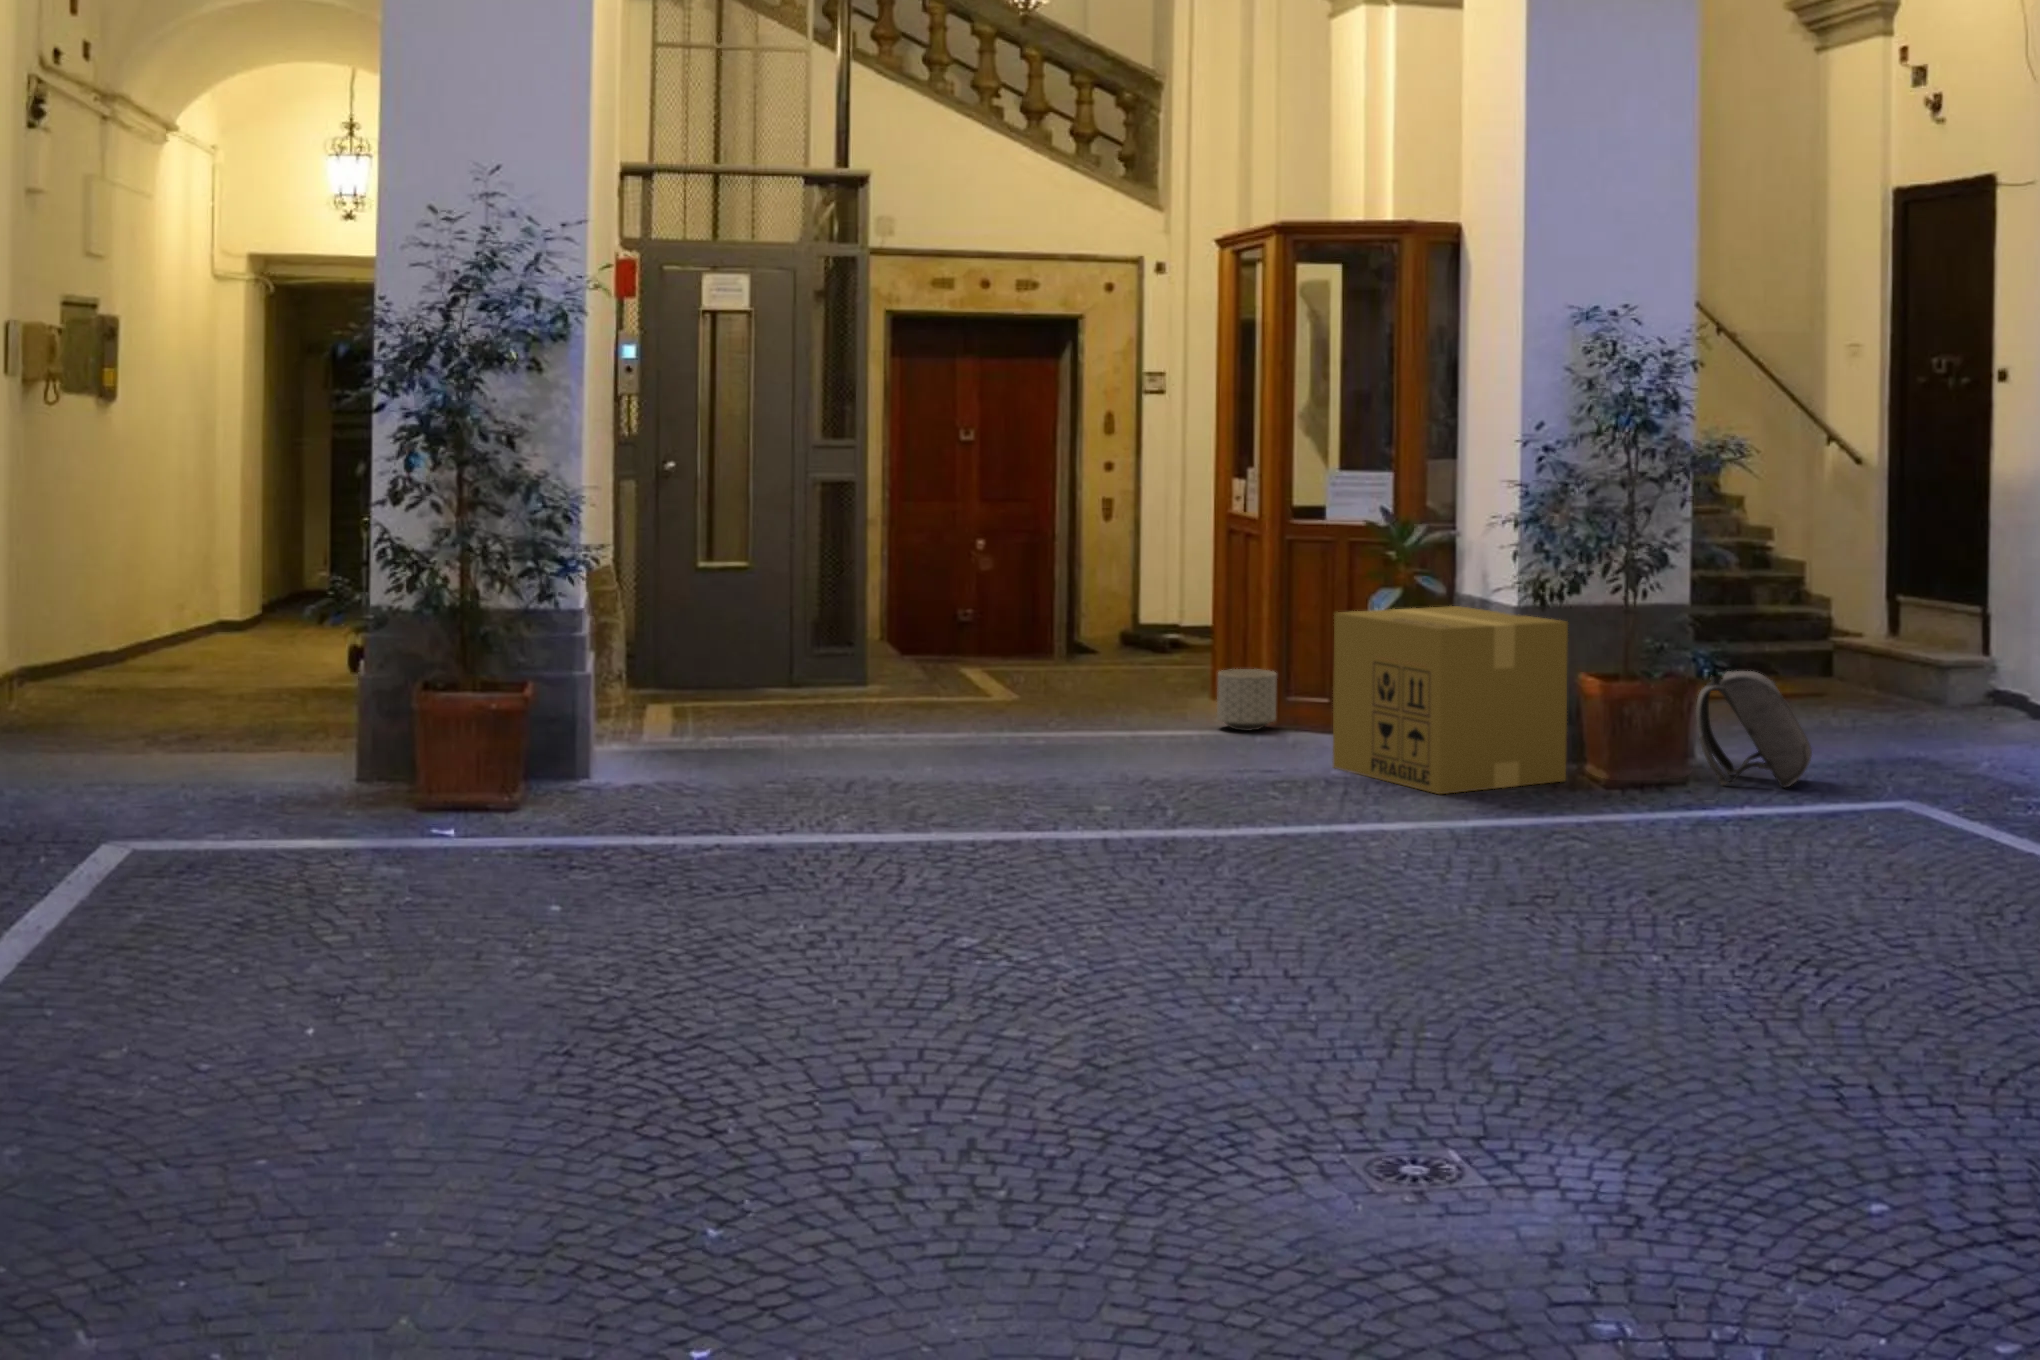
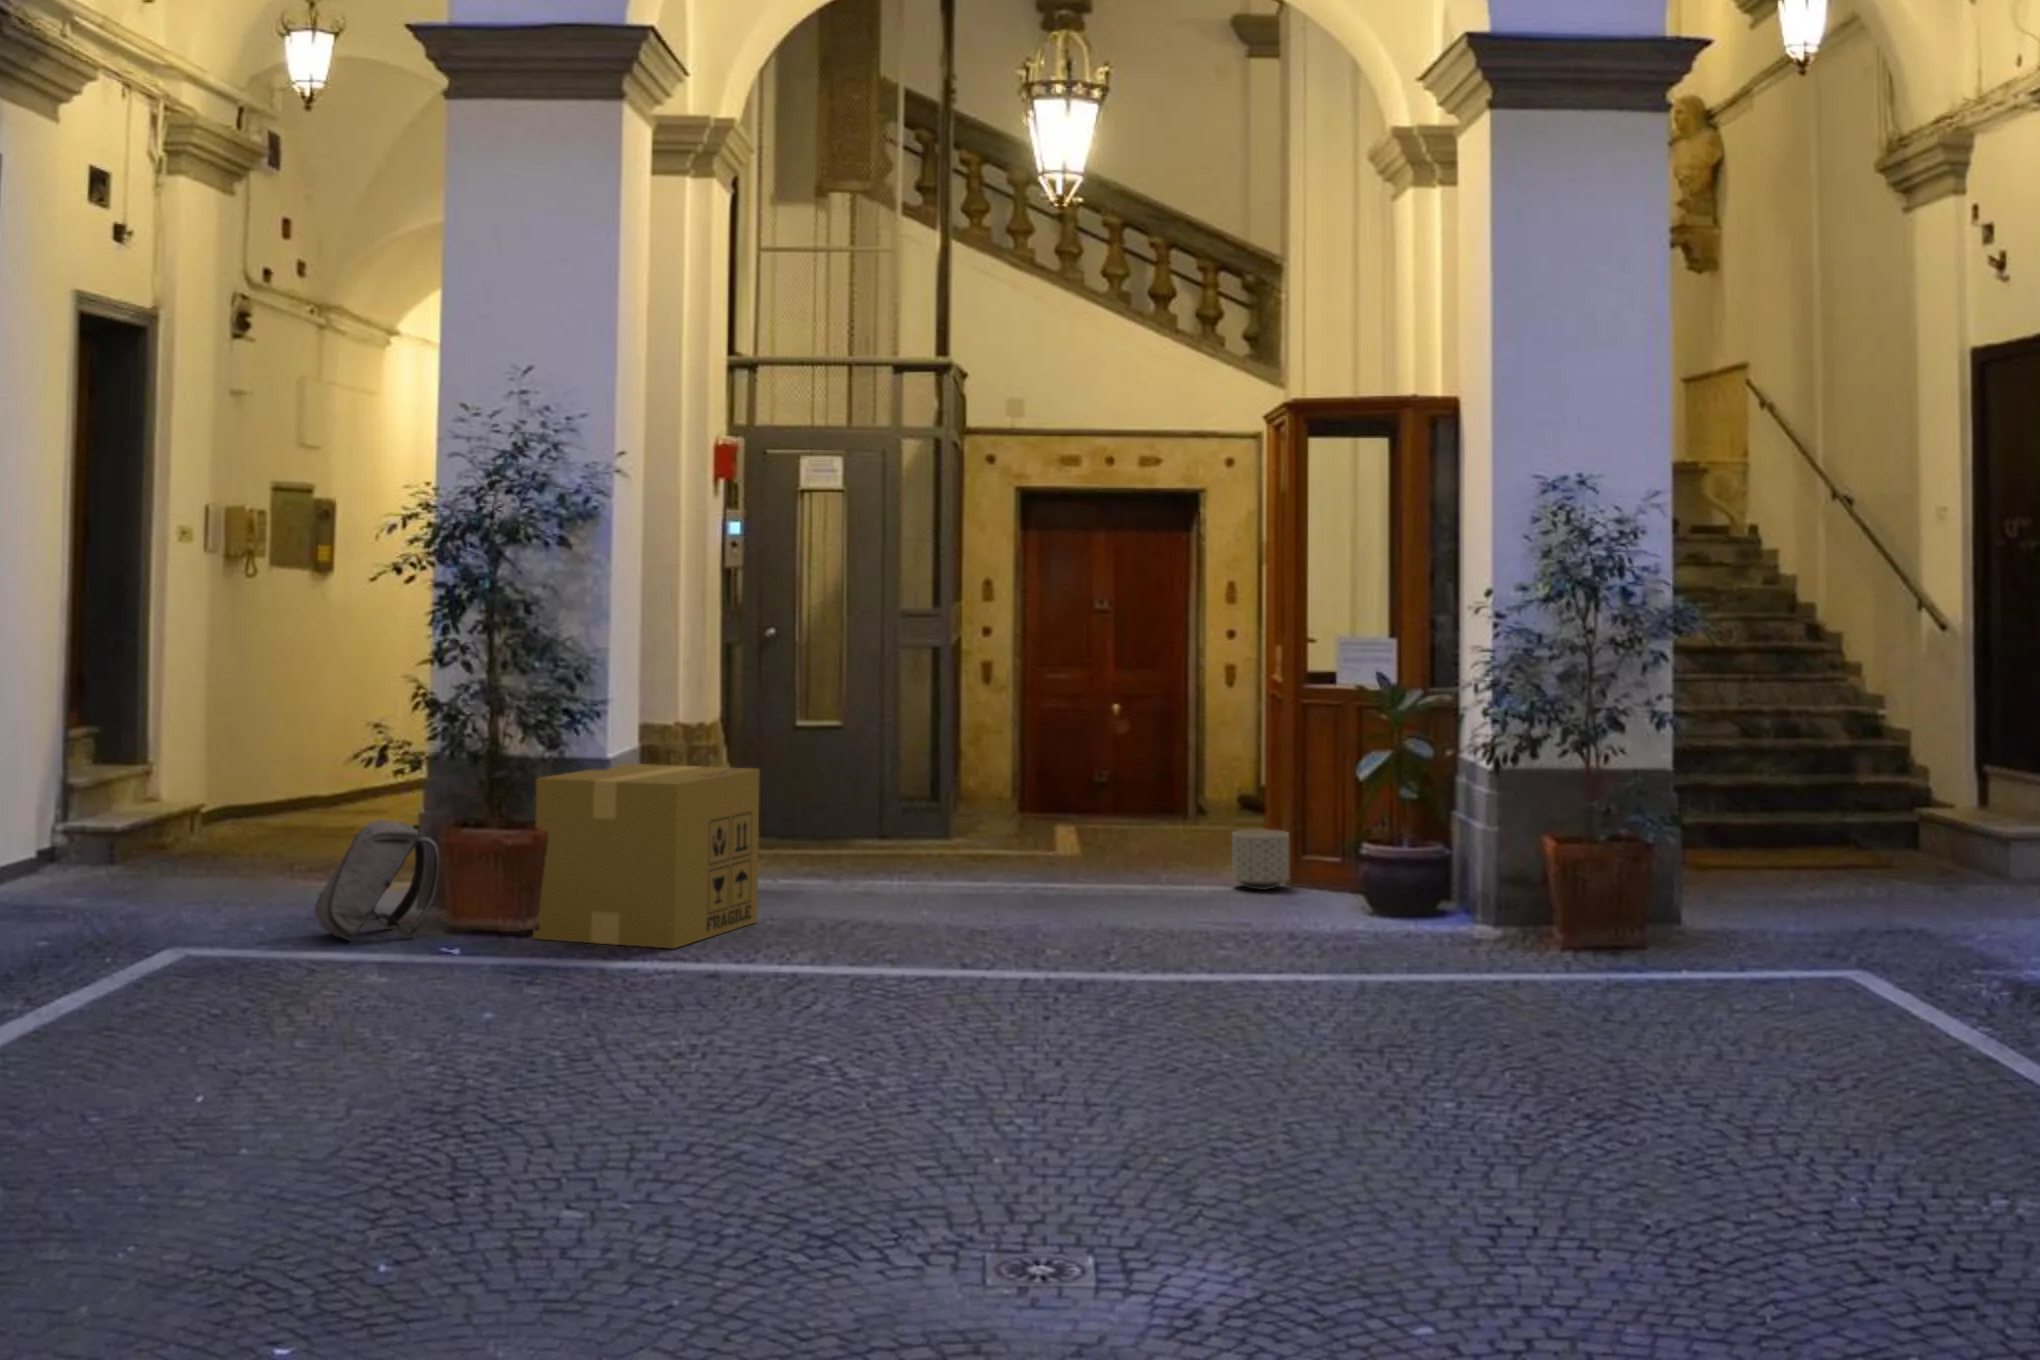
cardboard box: present [1333,606,1568,794] -> present [533,764,760,948]
backpack: present [1696,671,1812,787] -> present [314,820,439,941]

